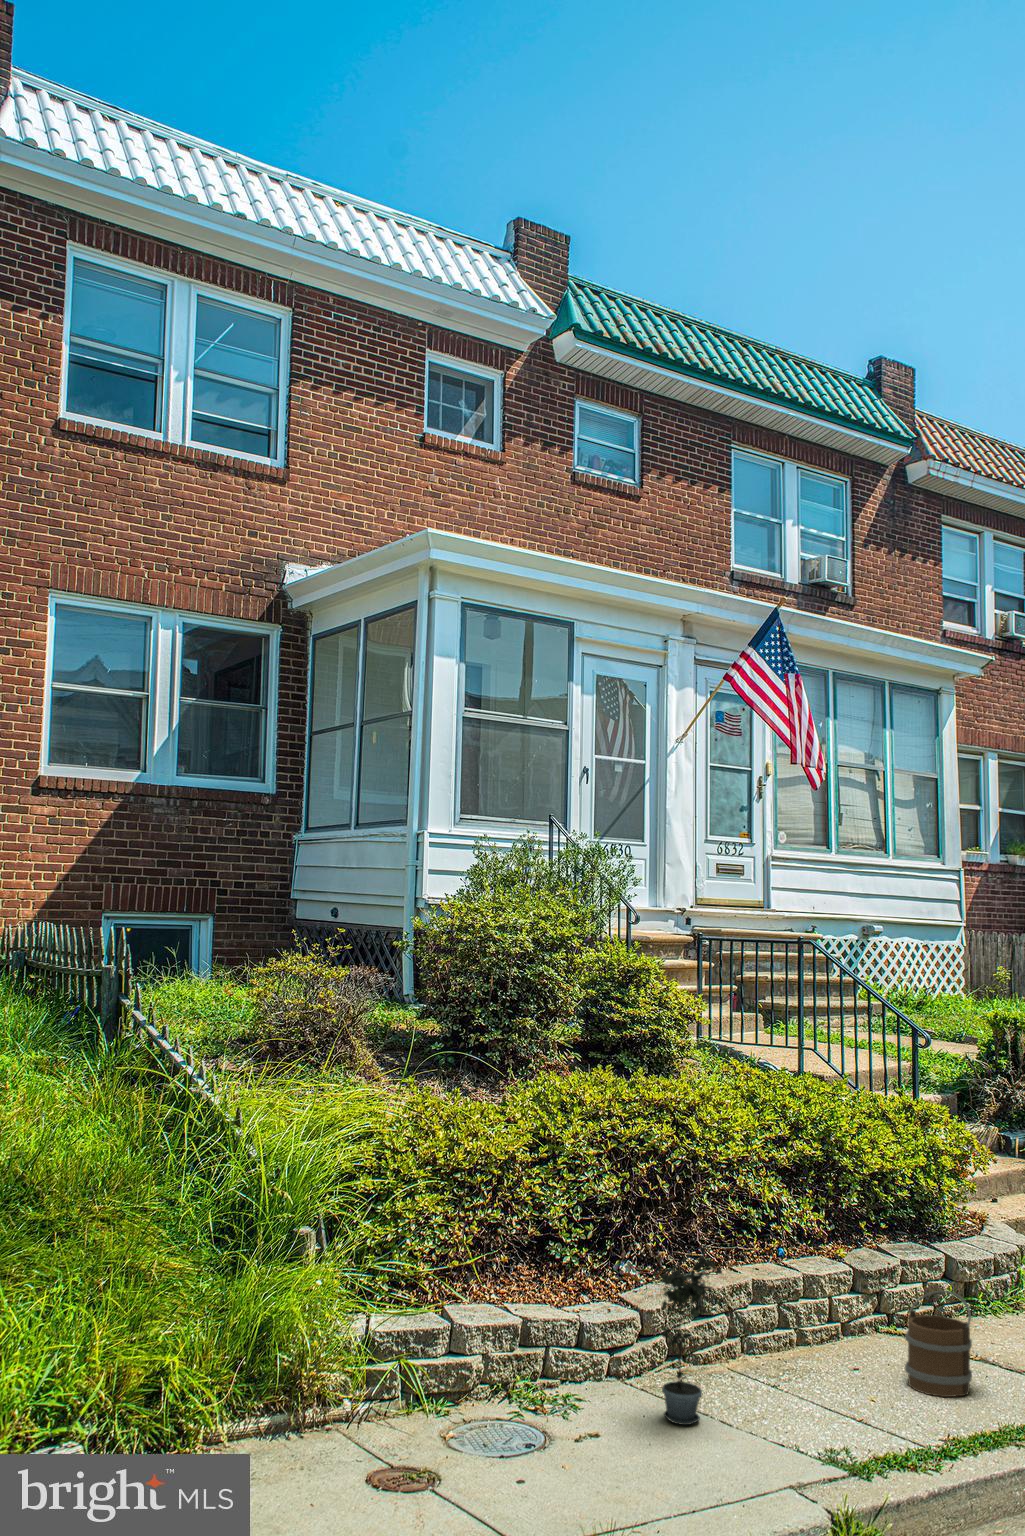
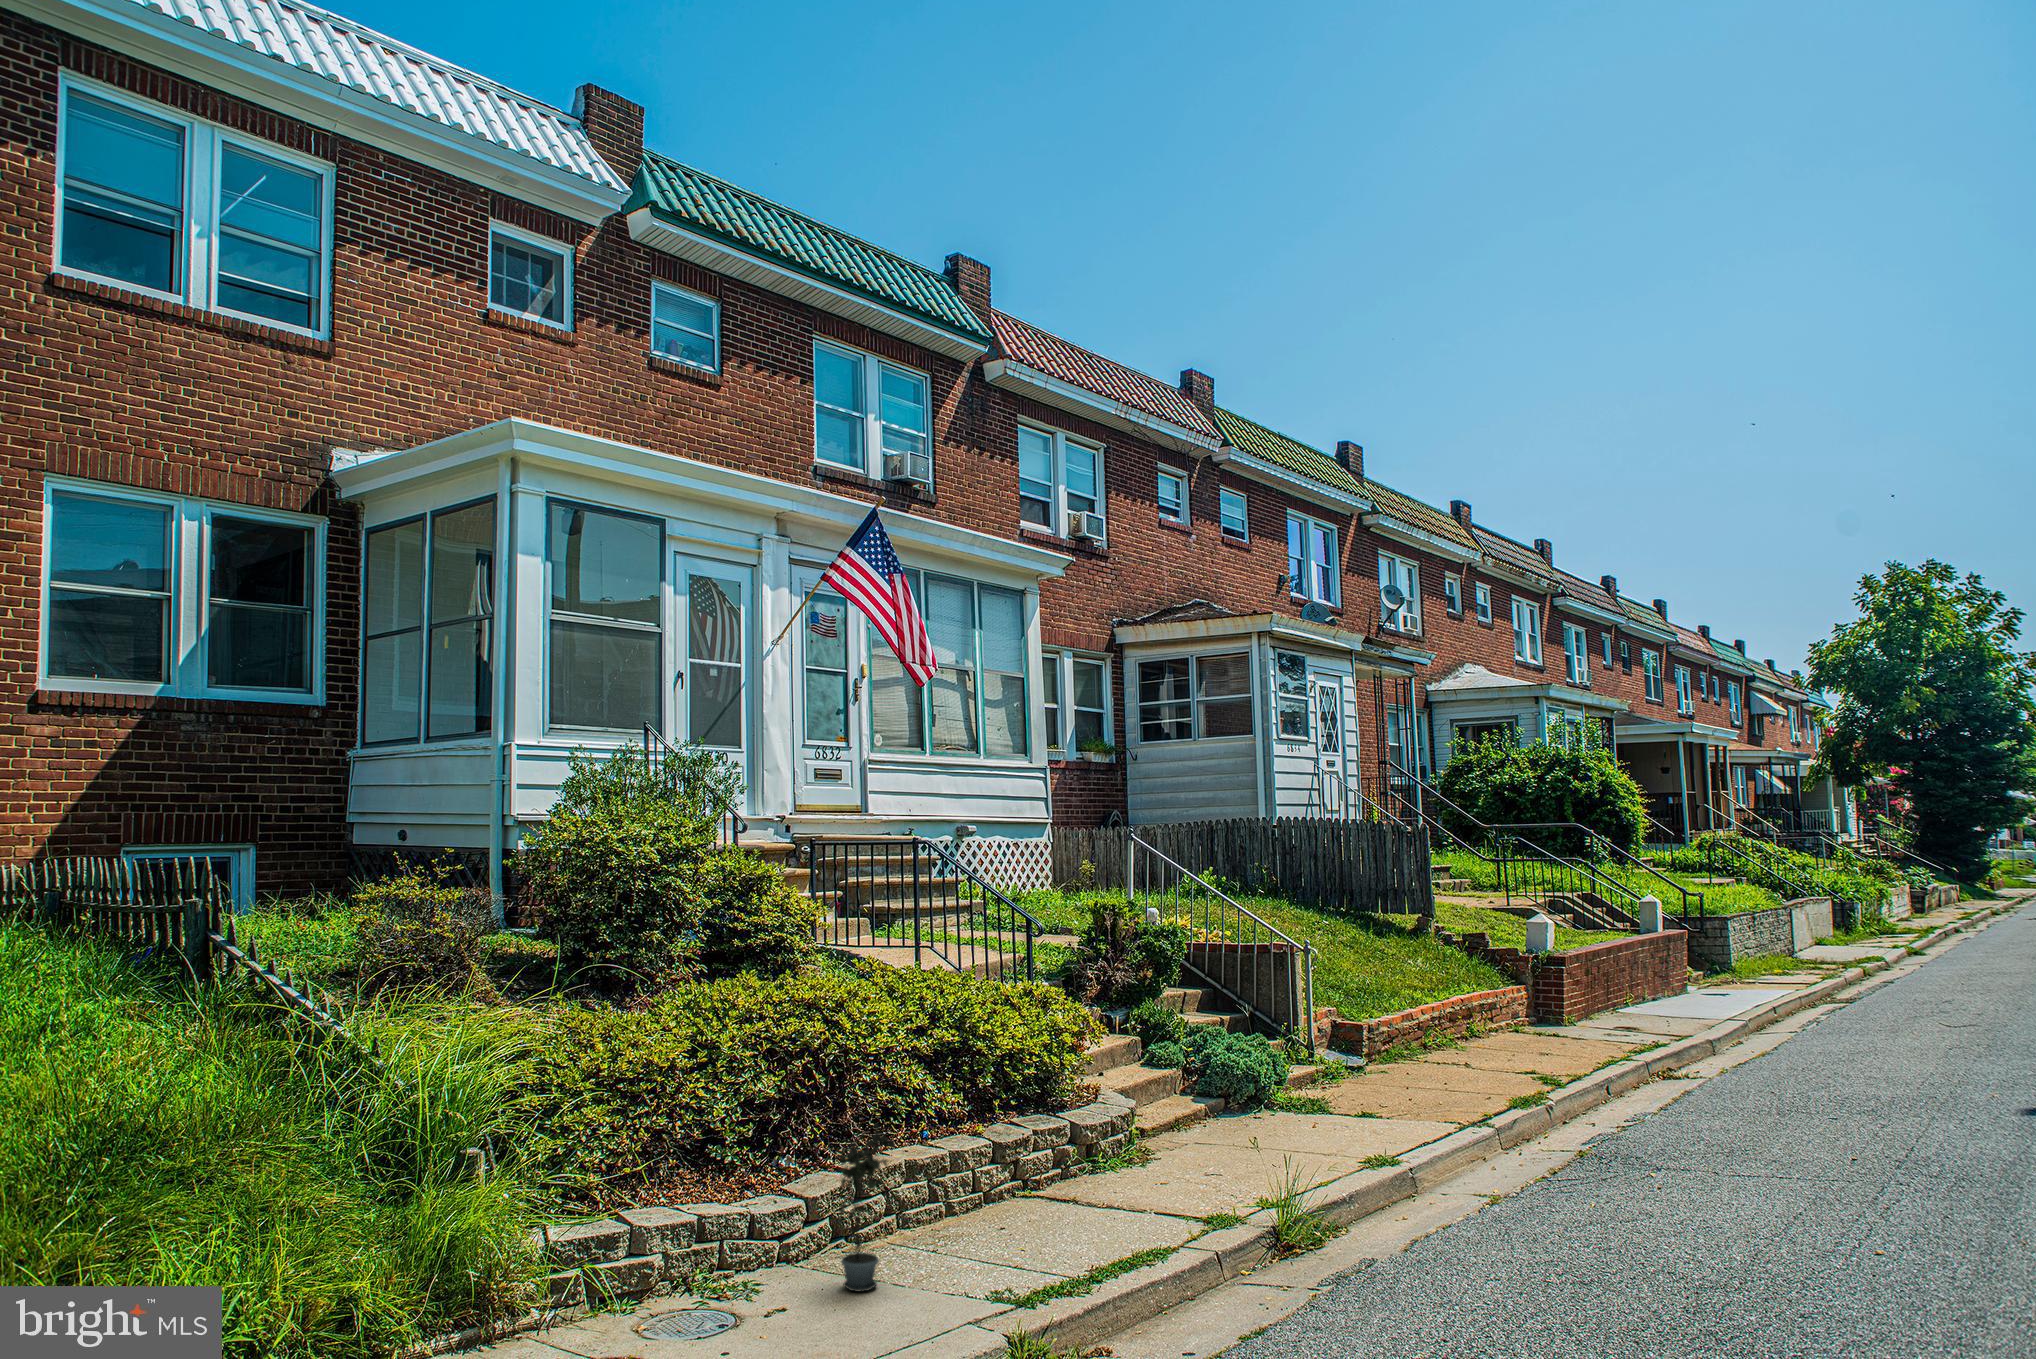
bucket: present [905,1290,972,1397] -> none [1048,1143,1106,1237]

